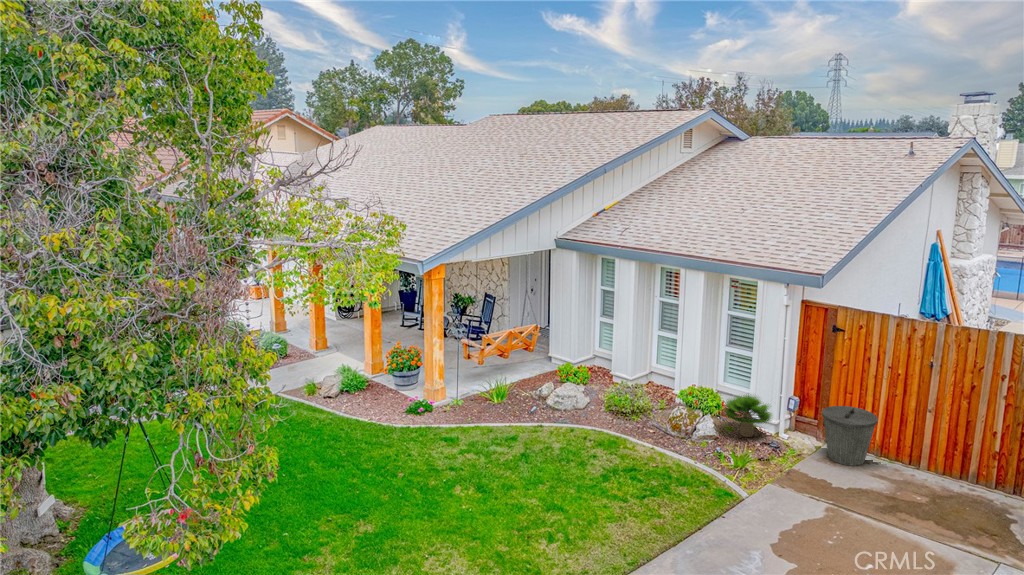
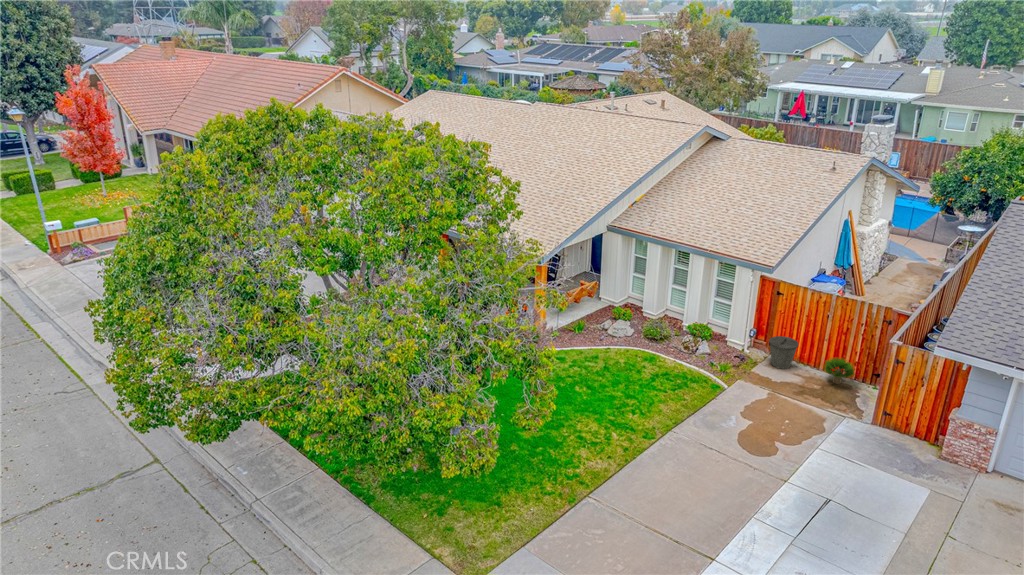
potted plant: present [725,395,772,437] -> present [824,358,855,384]

